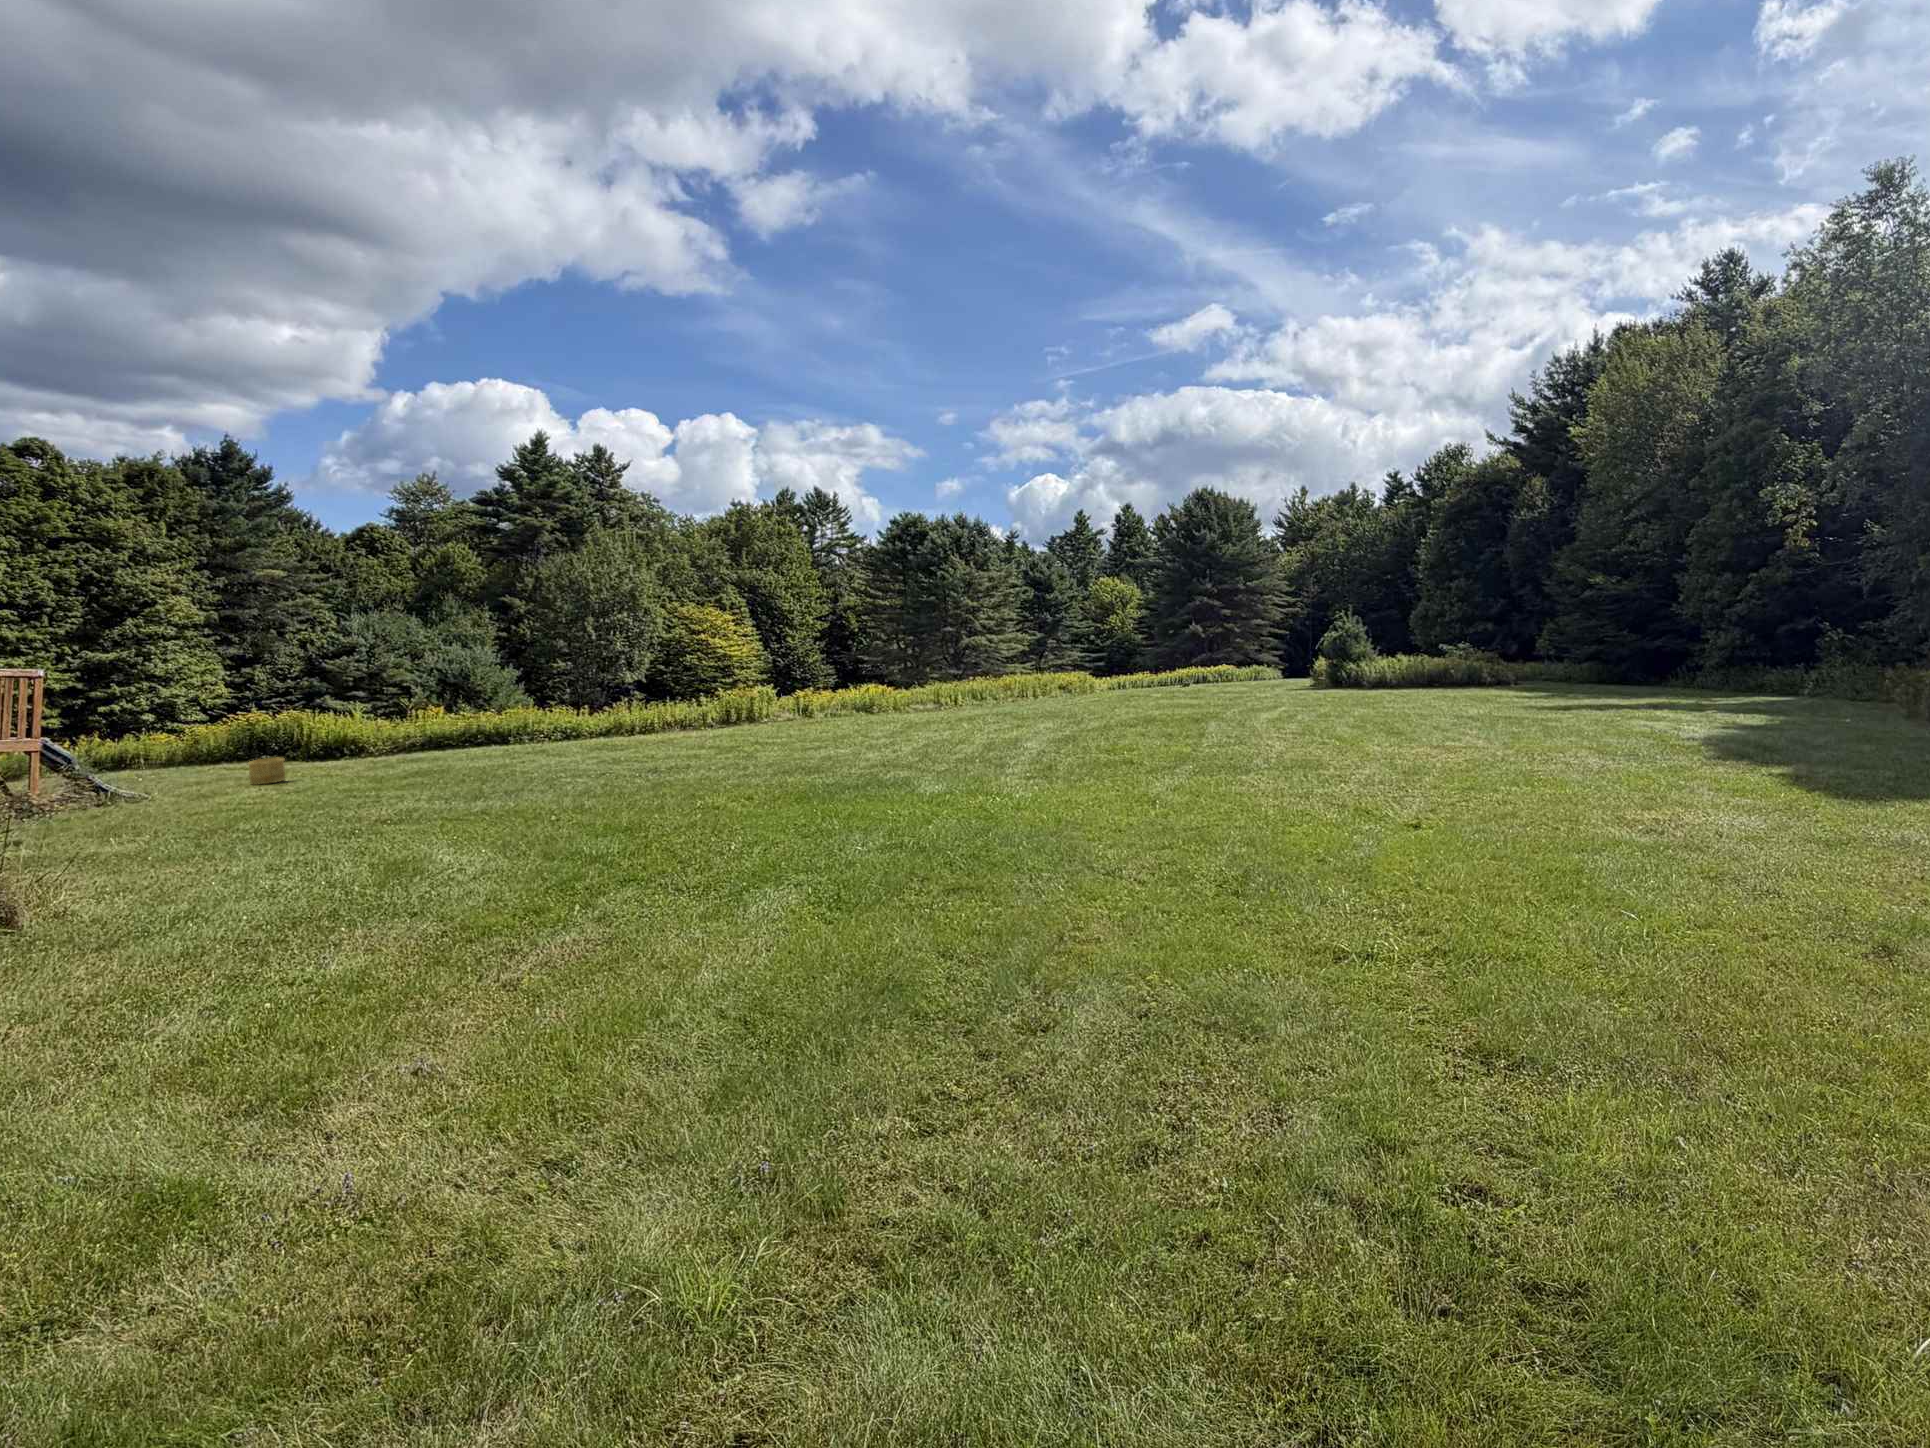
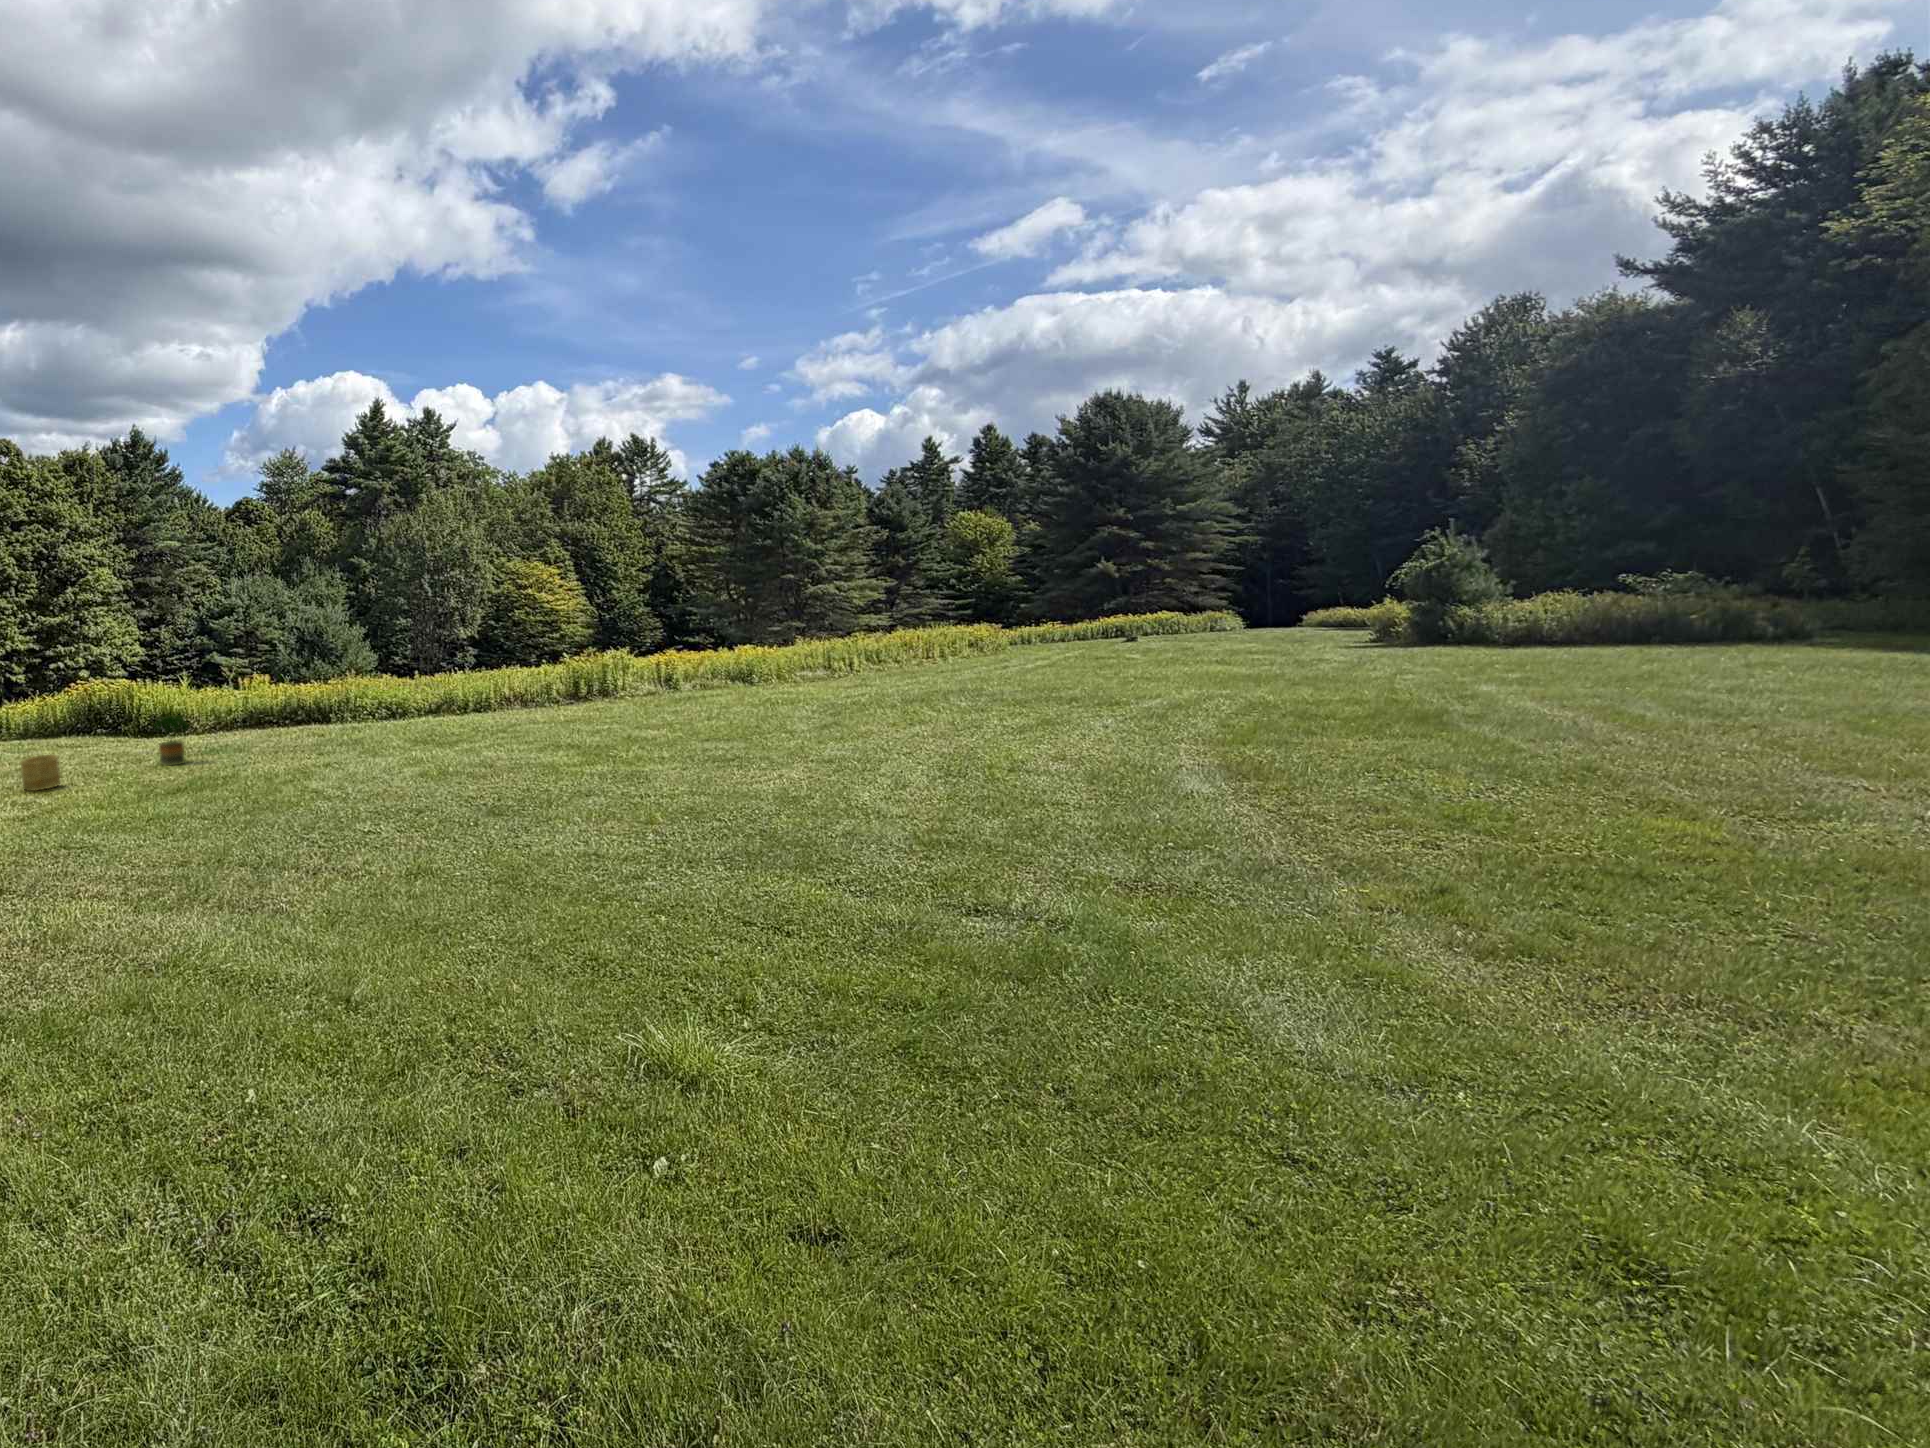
potted tree: none [363,730,399,768] -> present [156,716,190,766]

